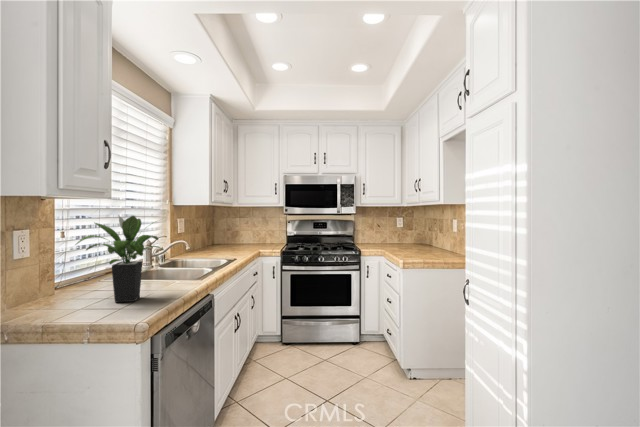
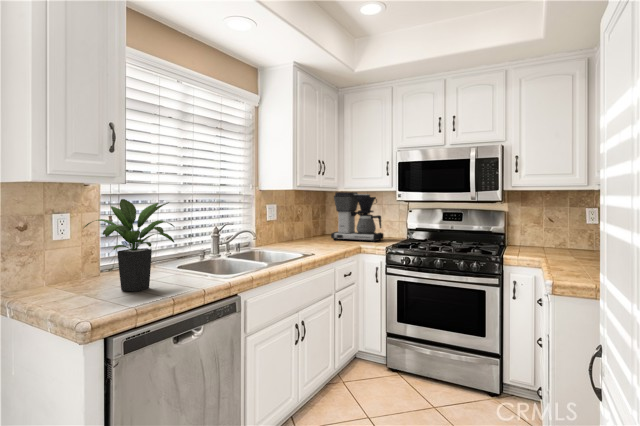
coffee maker: none [226,207,267,246] -> present [331,192,384,242]

